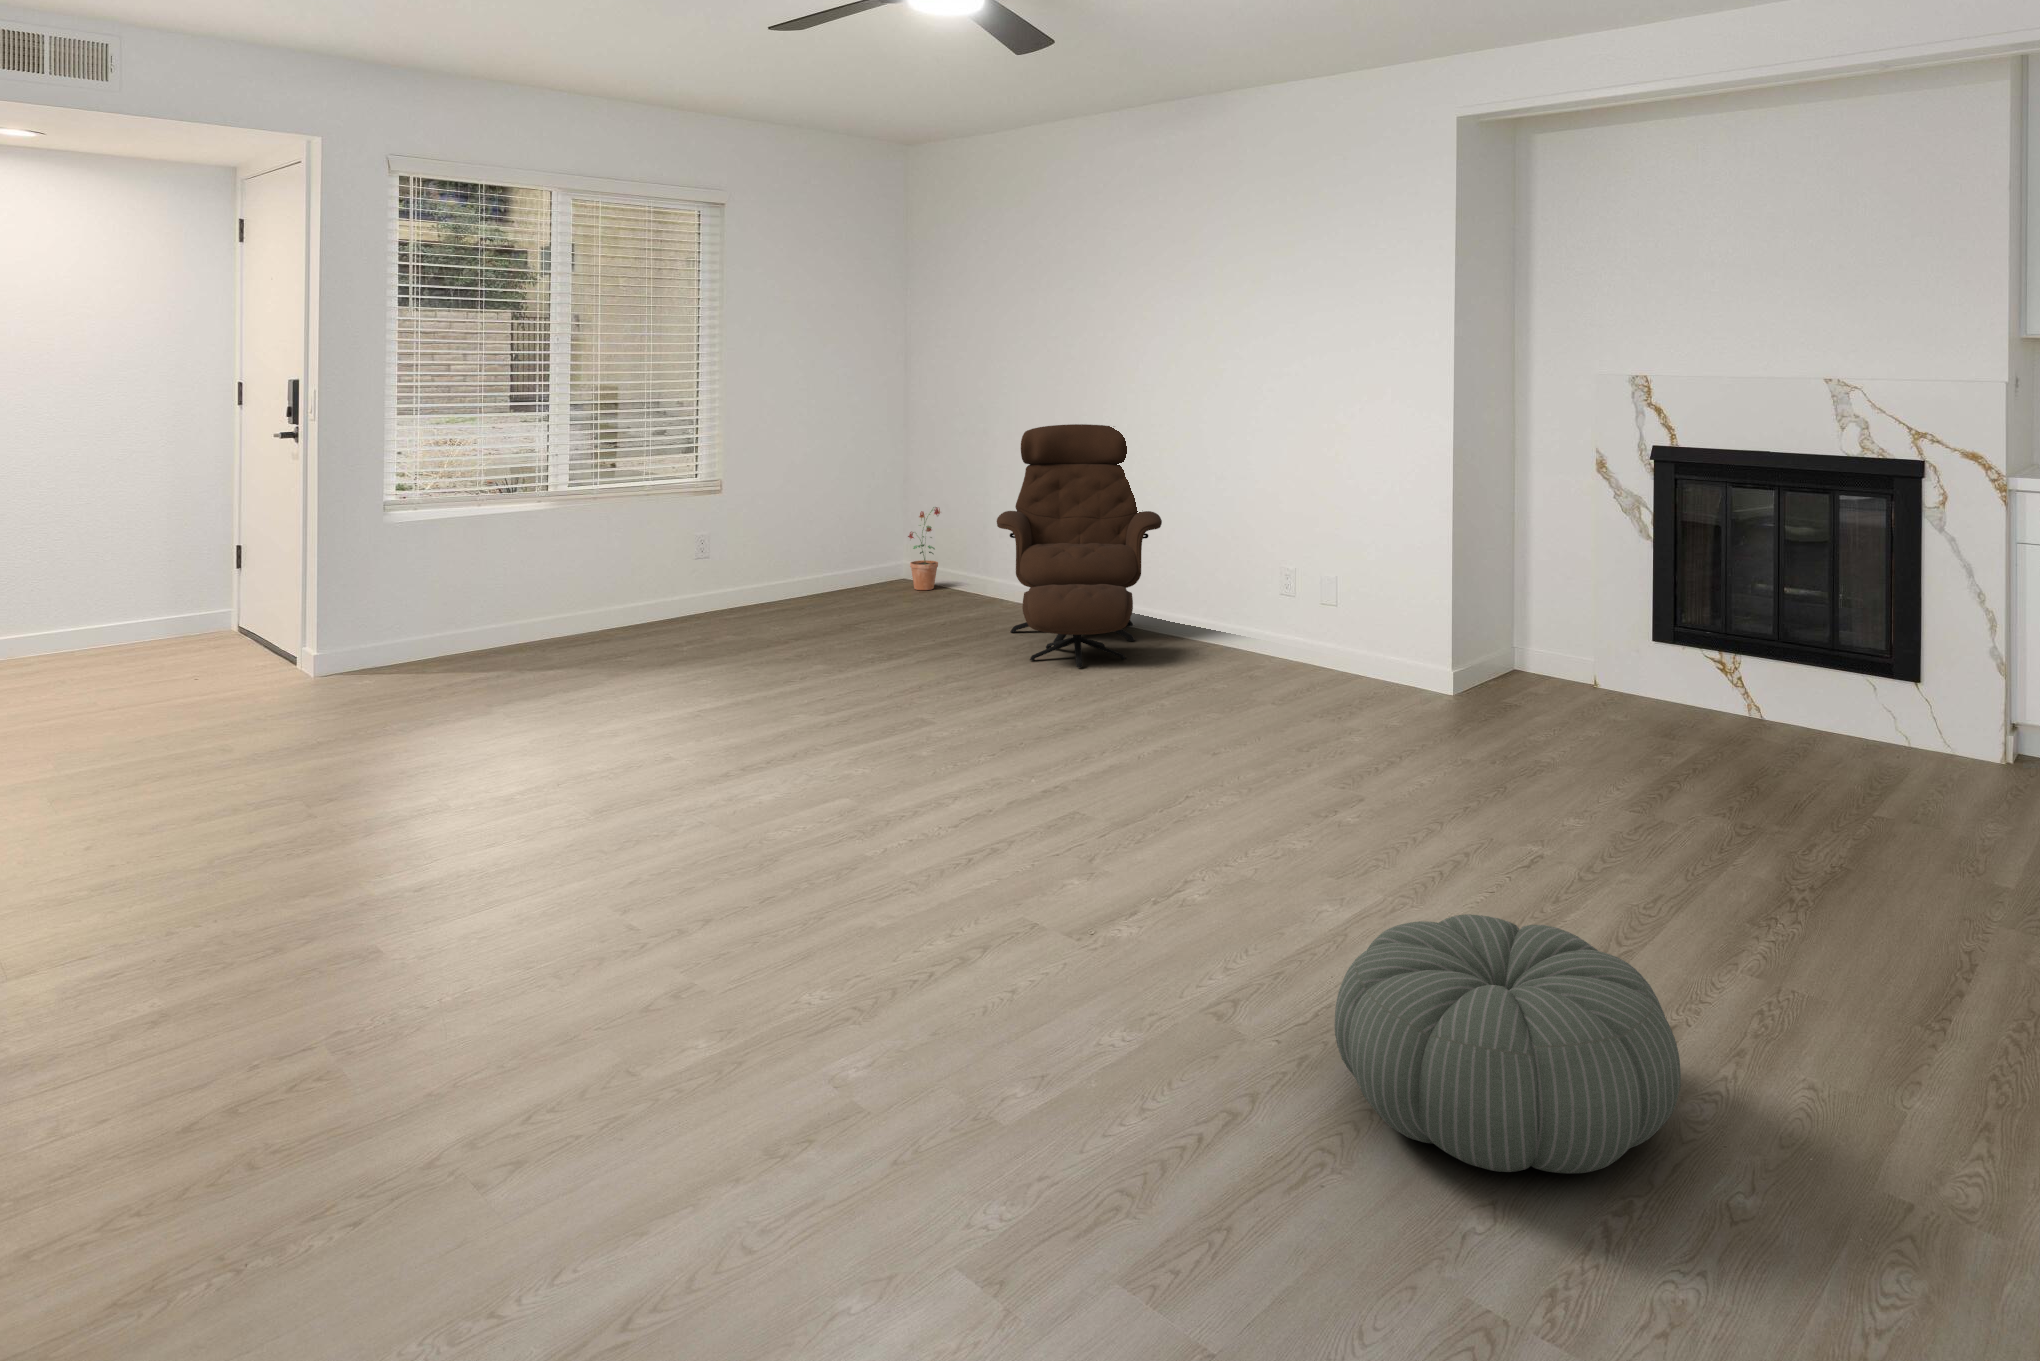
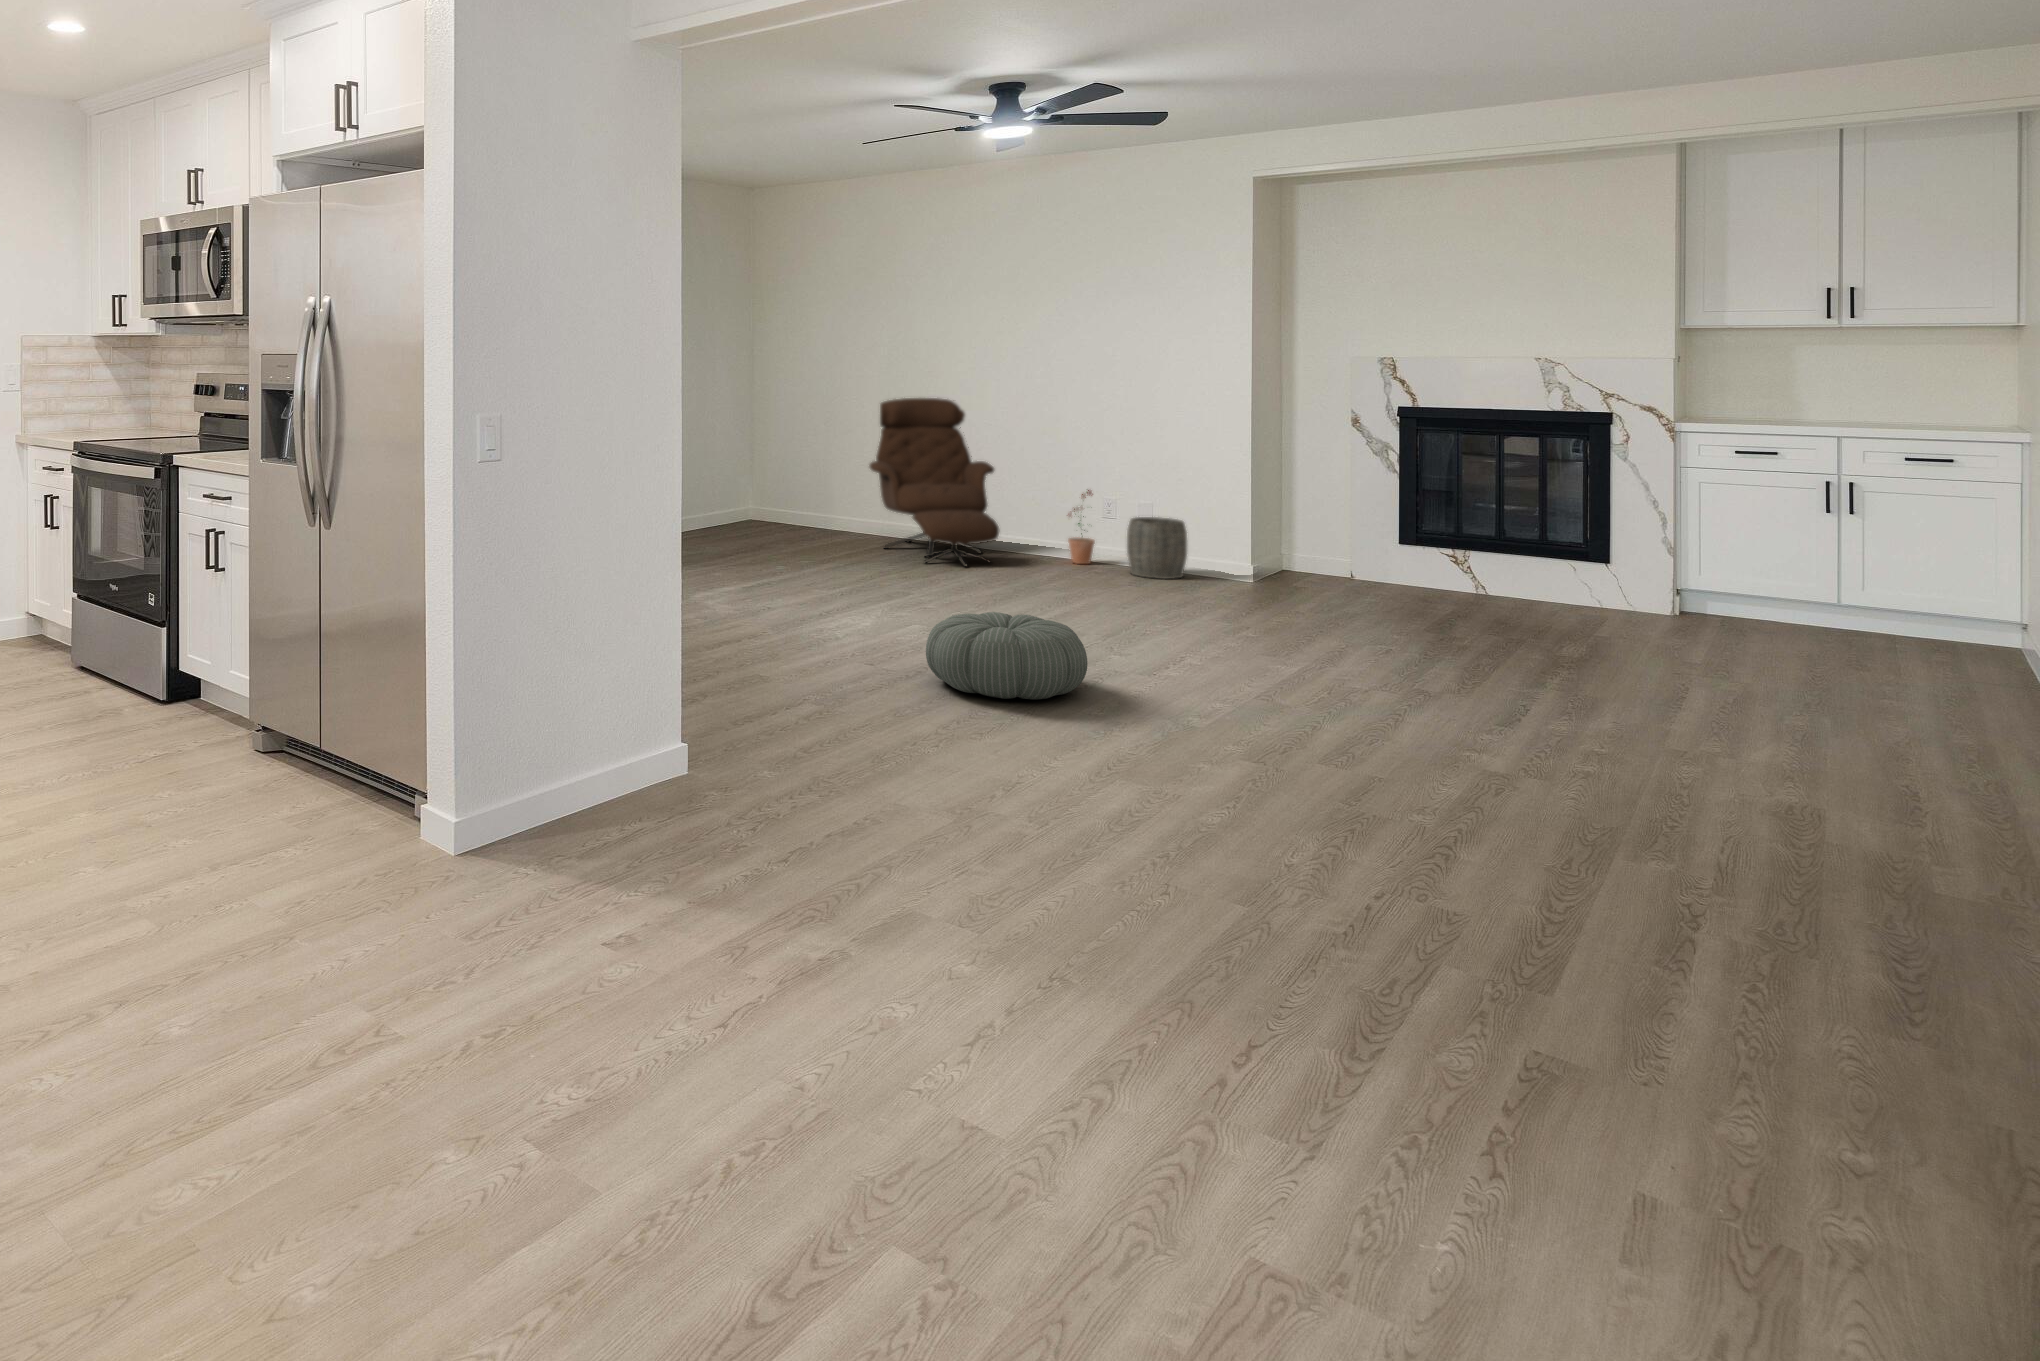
potted plant: present [908,507,940,590] -> present [1068,490,1095,564]
woven basket: none [1294,597,1373,689] -> present [1127,517,1187,579]
pouf: present [1334,914,1681,1174] -> present [926,612,1088,700]

